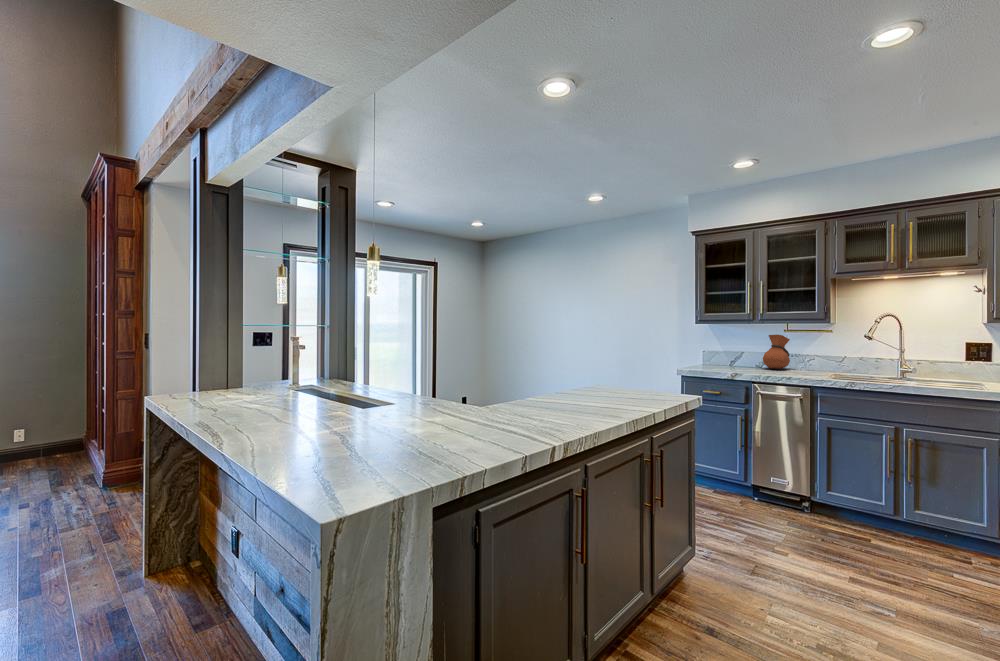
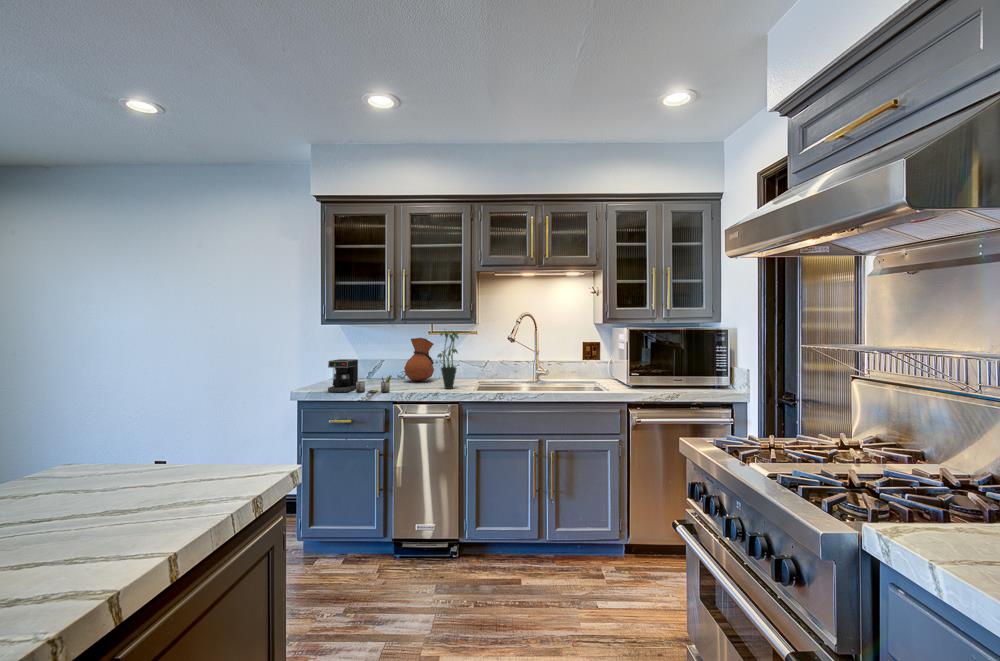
potted plant: none [792,328,817,376] -> present [437,332,459,389]
coffee maker: none [702,349,752,375] -> present [328,359,392,392]

